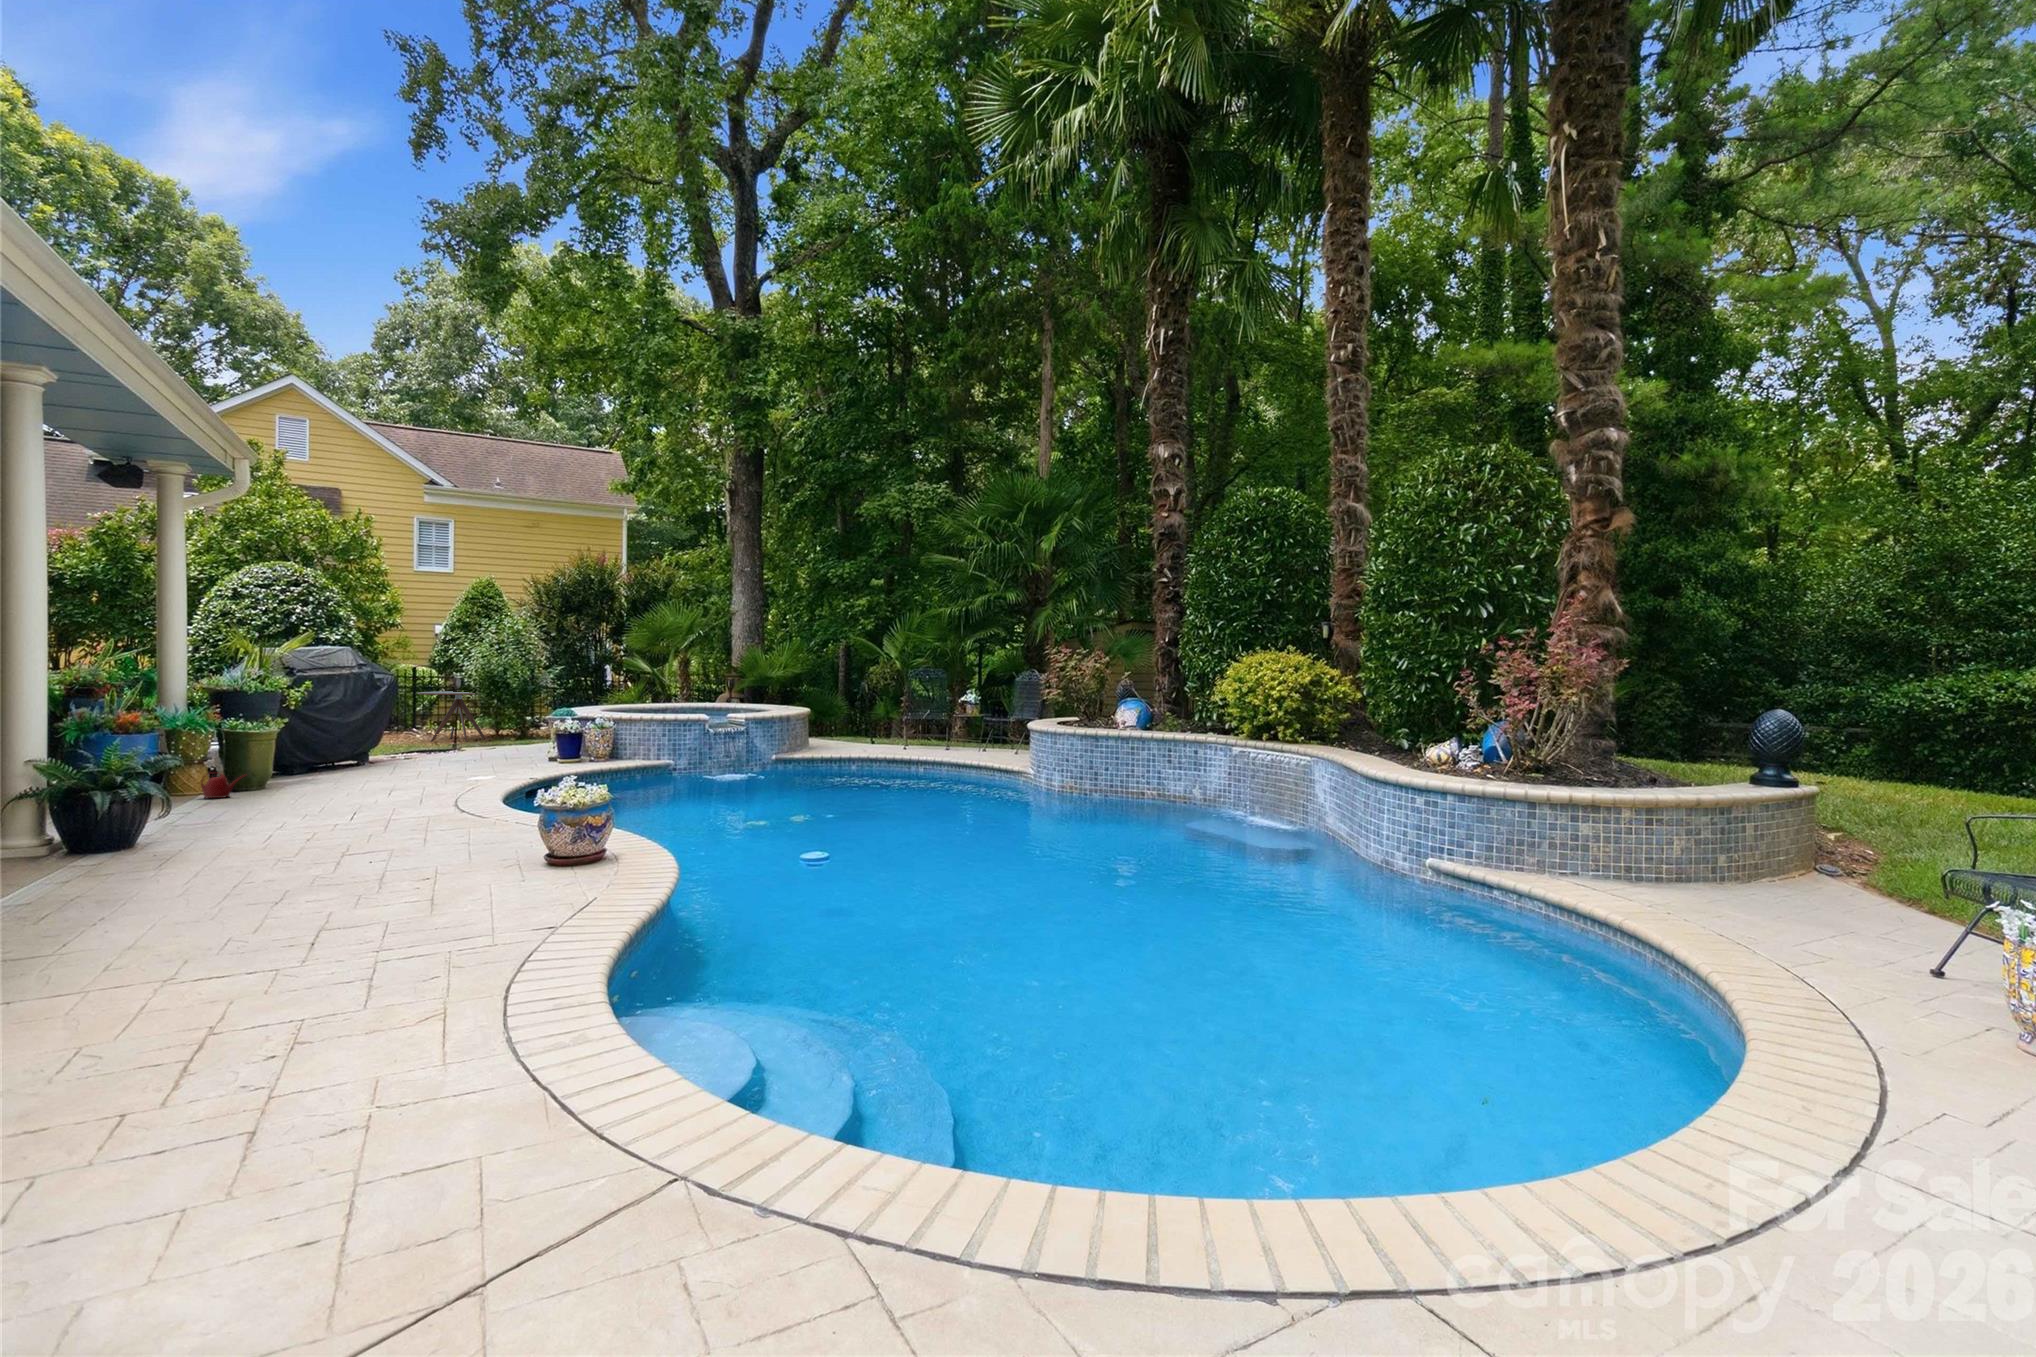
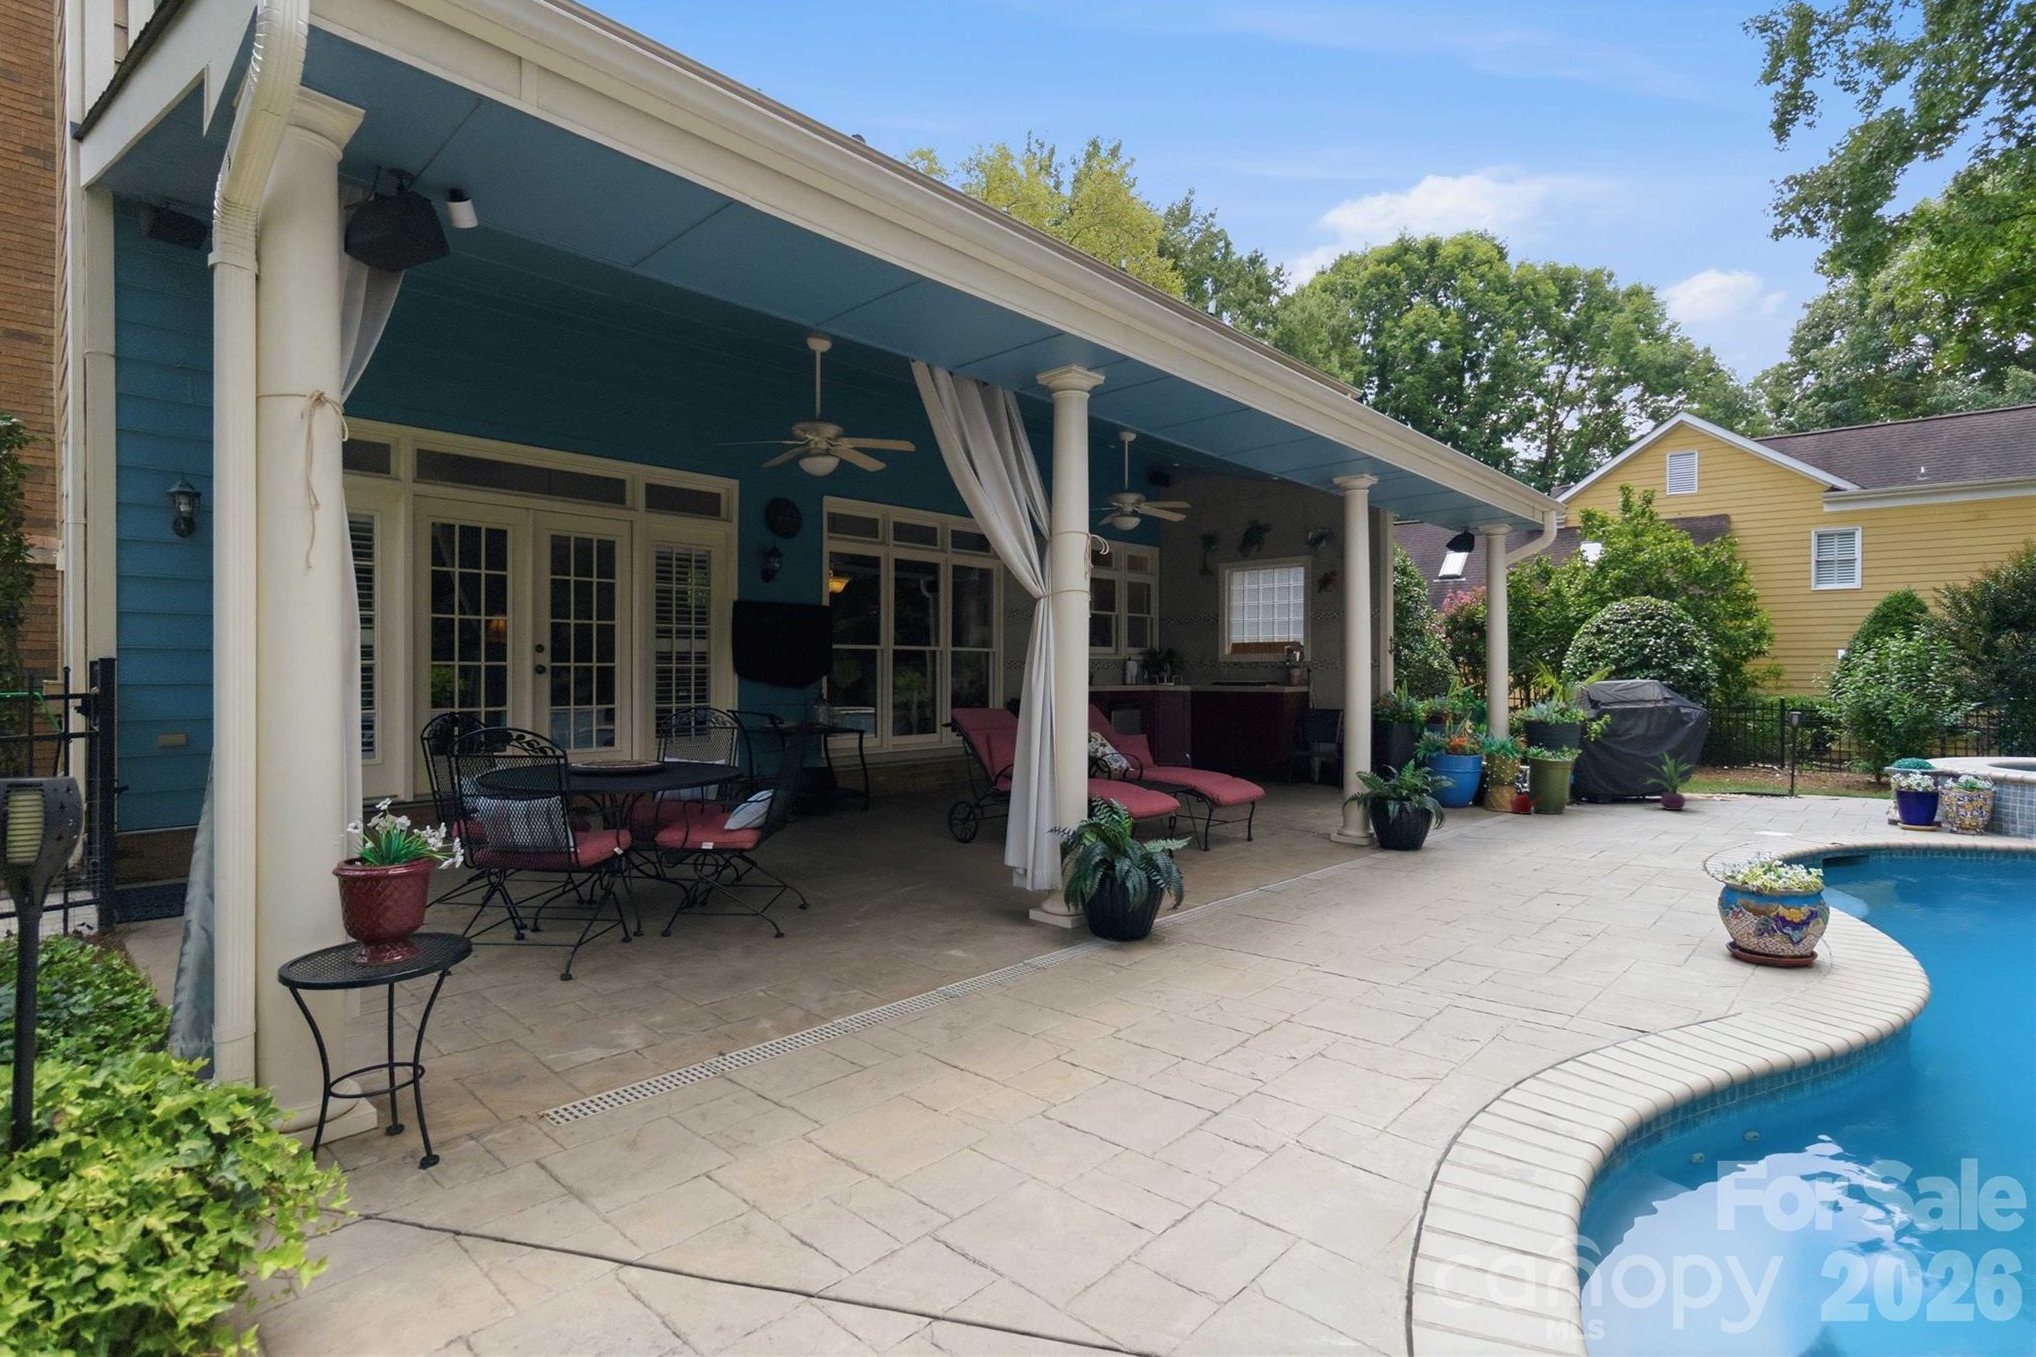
round table: present [418,691,486,742] -> none [1768,726,1868,785]
decorative plant: none [330,718,404,775] -> present [1647,753,1687,810]

